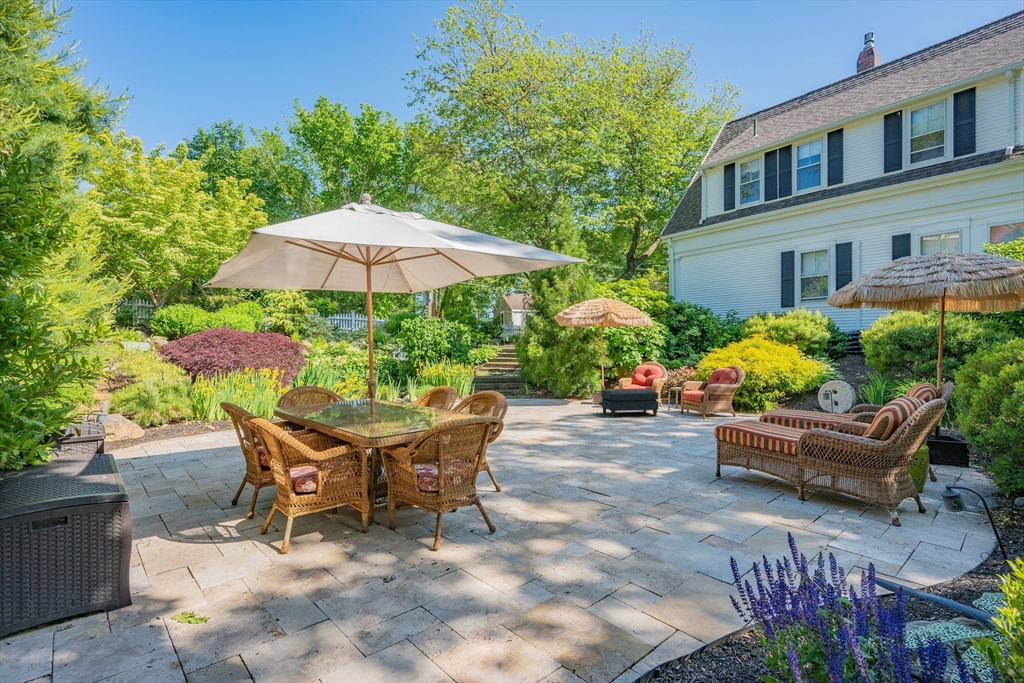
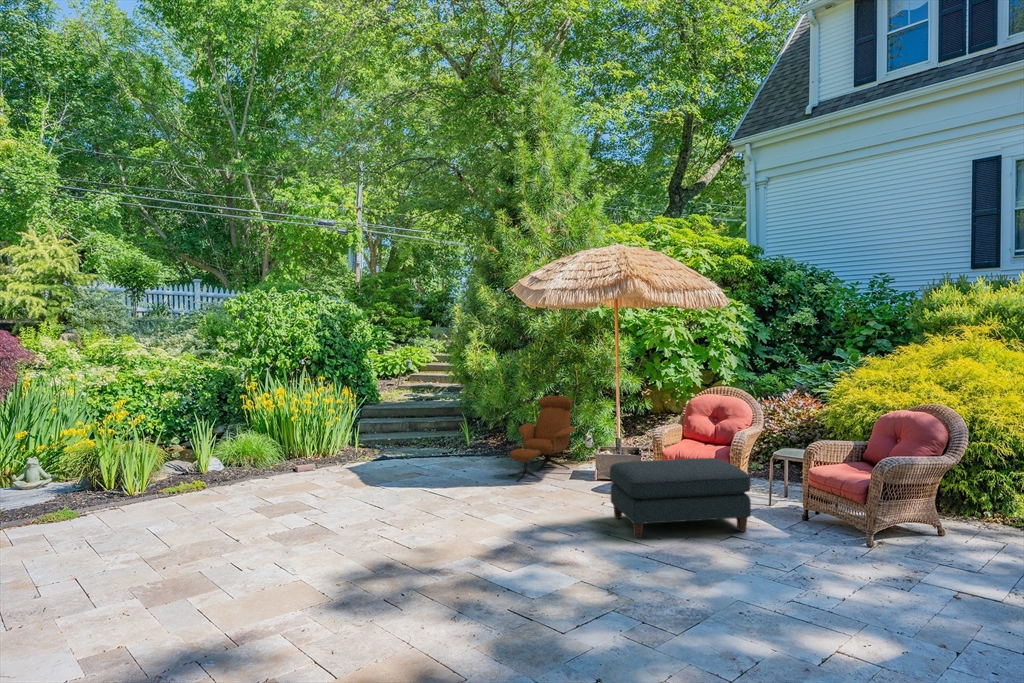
lounge chair: none [553,368,583,405] -> present [509,396,575,481]

